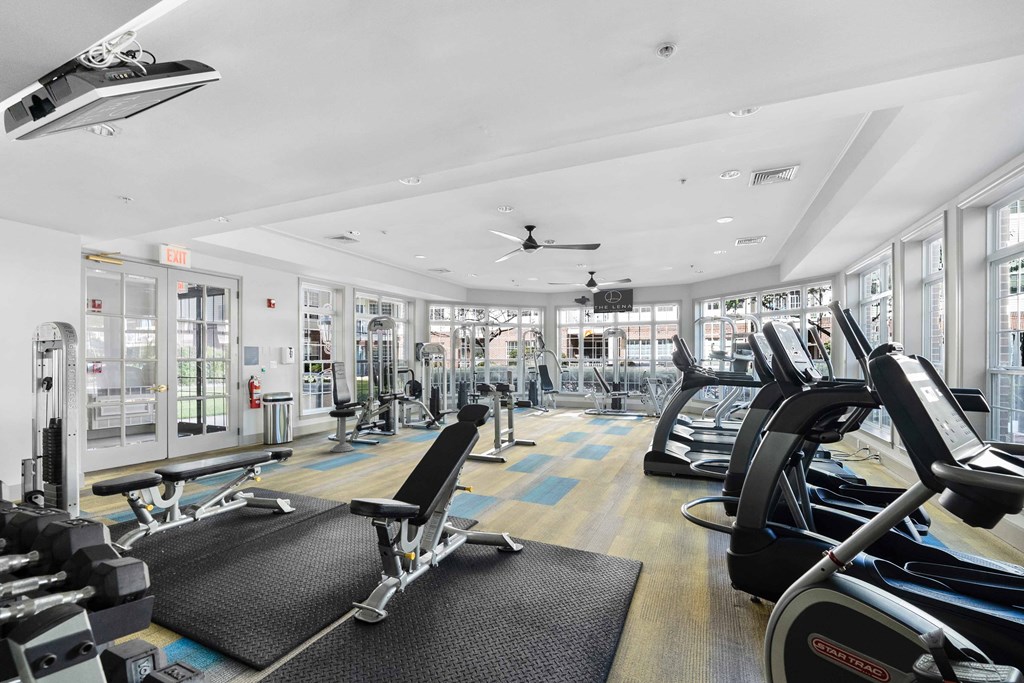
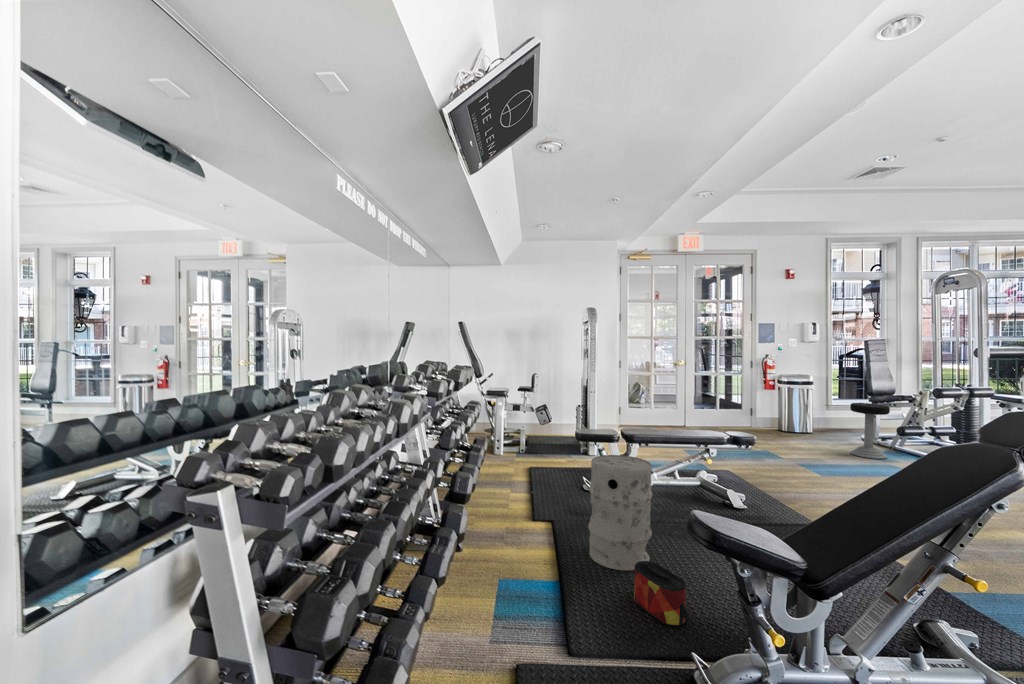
trash can: none [182,484,257,604] -> present [588,455,652,571]
bag: none [262,567,326,611] -> present [633,561,690,626]

